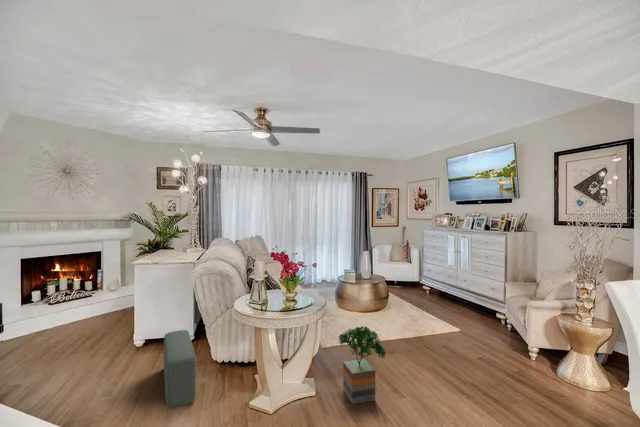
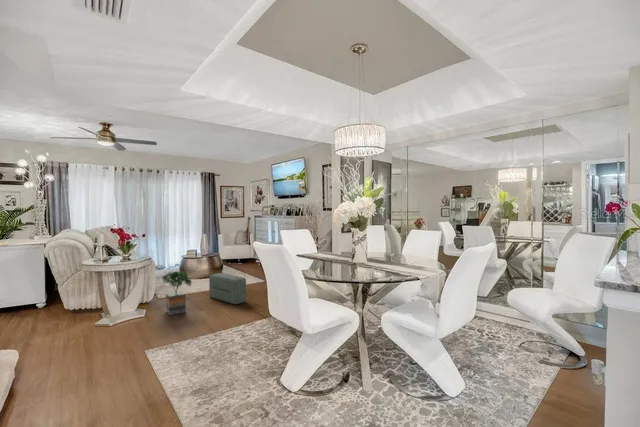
pouf: present [164,330,196,408] -> present [209,273,246,304]

